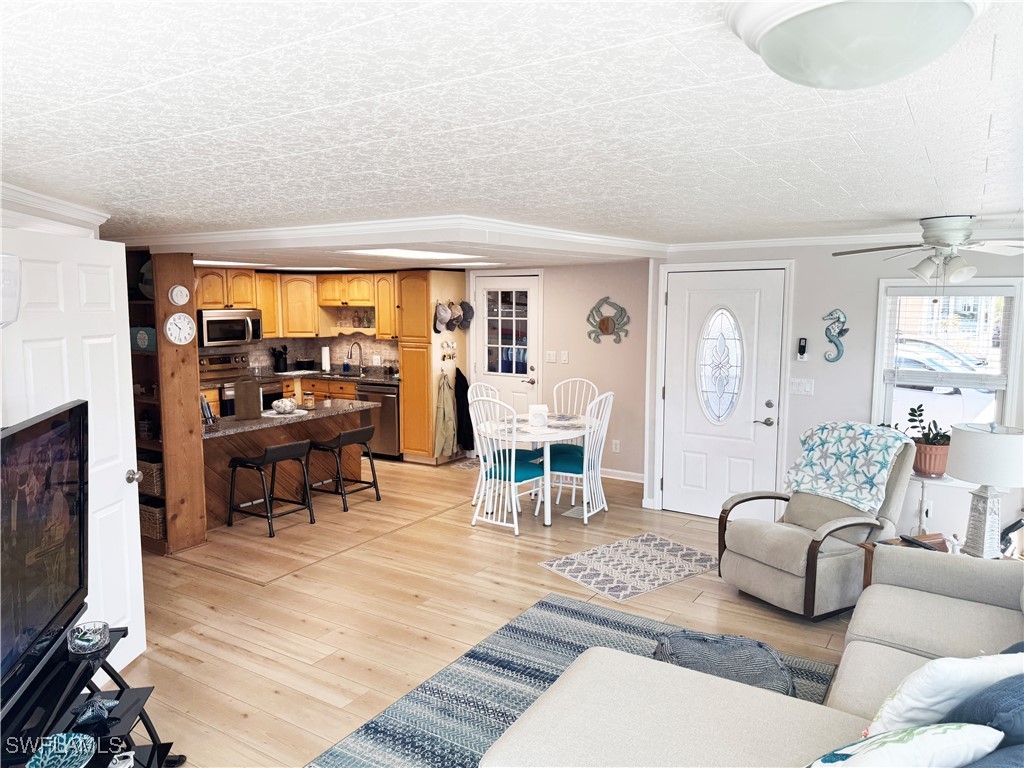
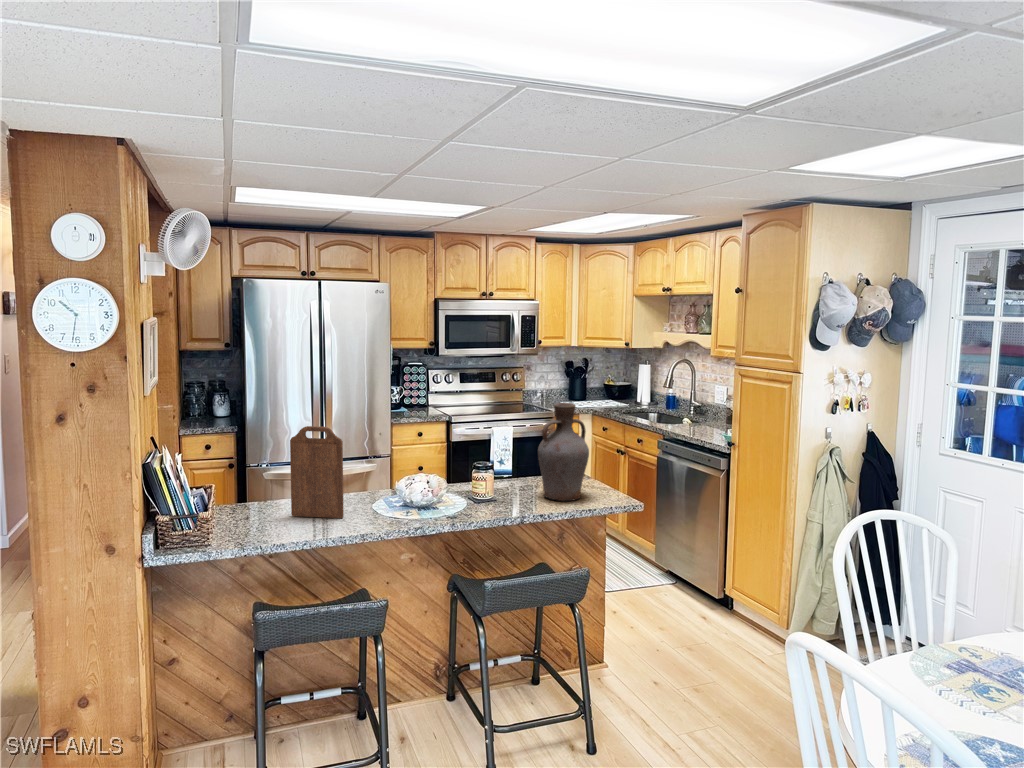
vase: none [333,361,356,405] -> present [538,403,589,501]

